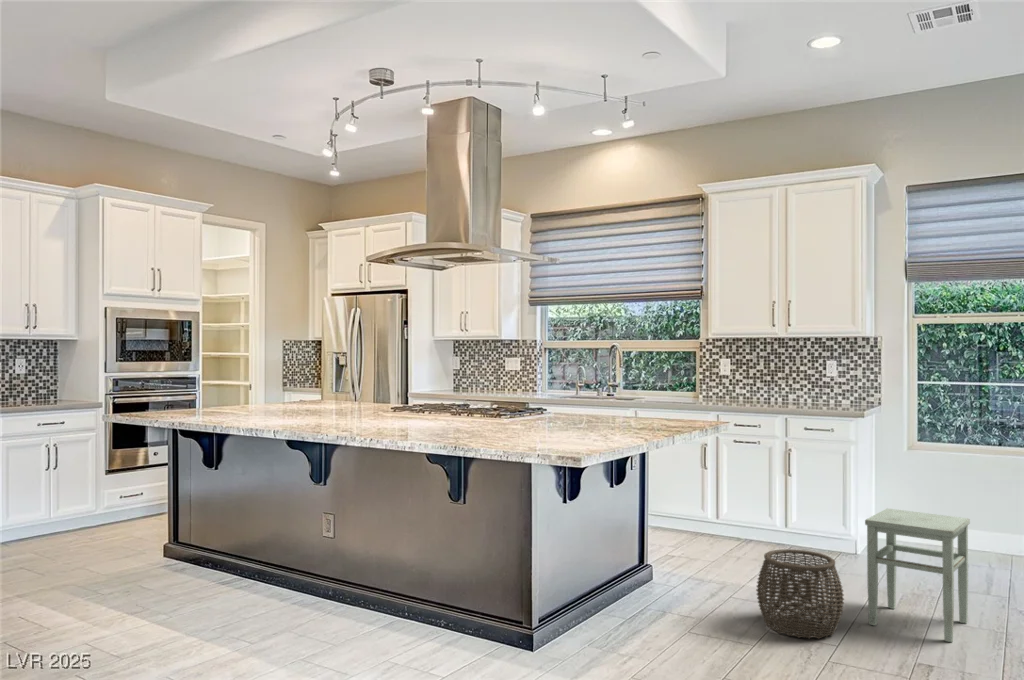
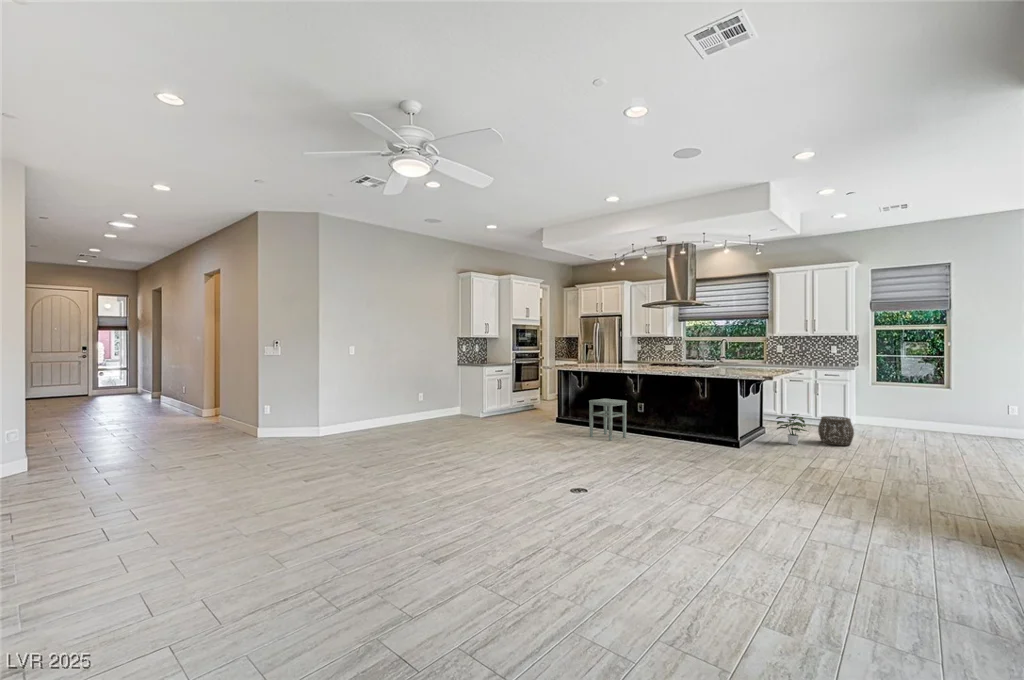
stool: present [865,509,970,642] -> present [589,399,627,440]
potted plant: none [644,549,728,638] -> present [776,414,807,445]

